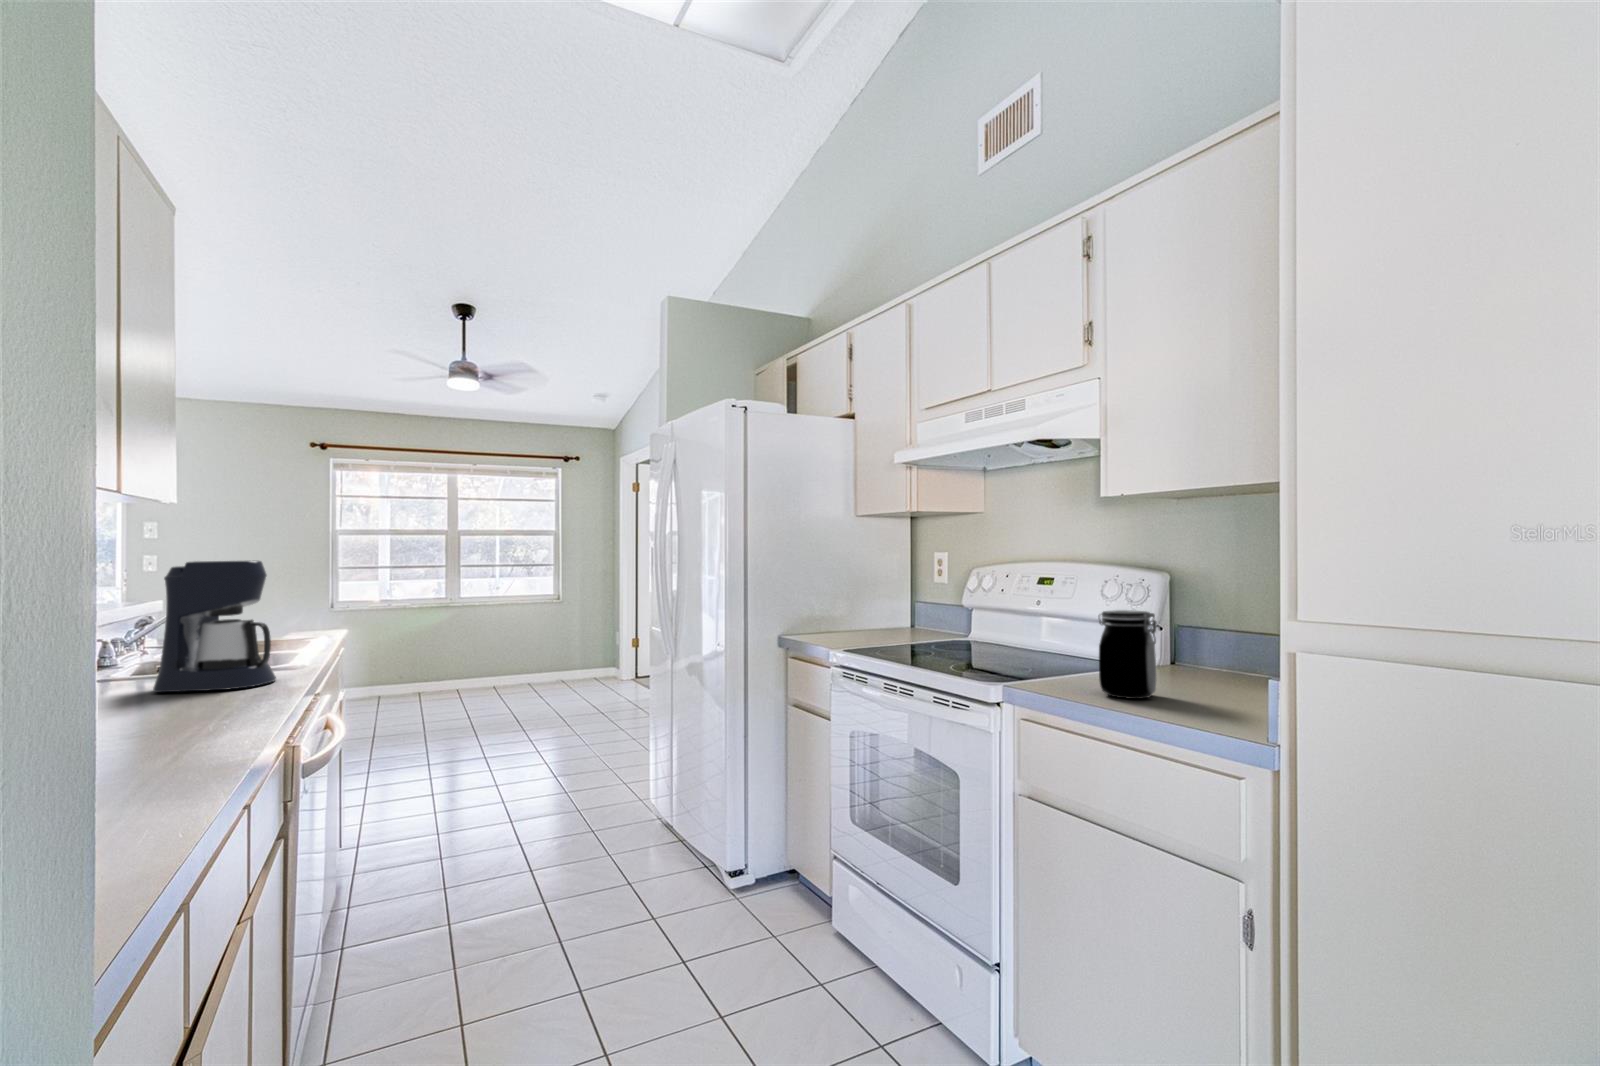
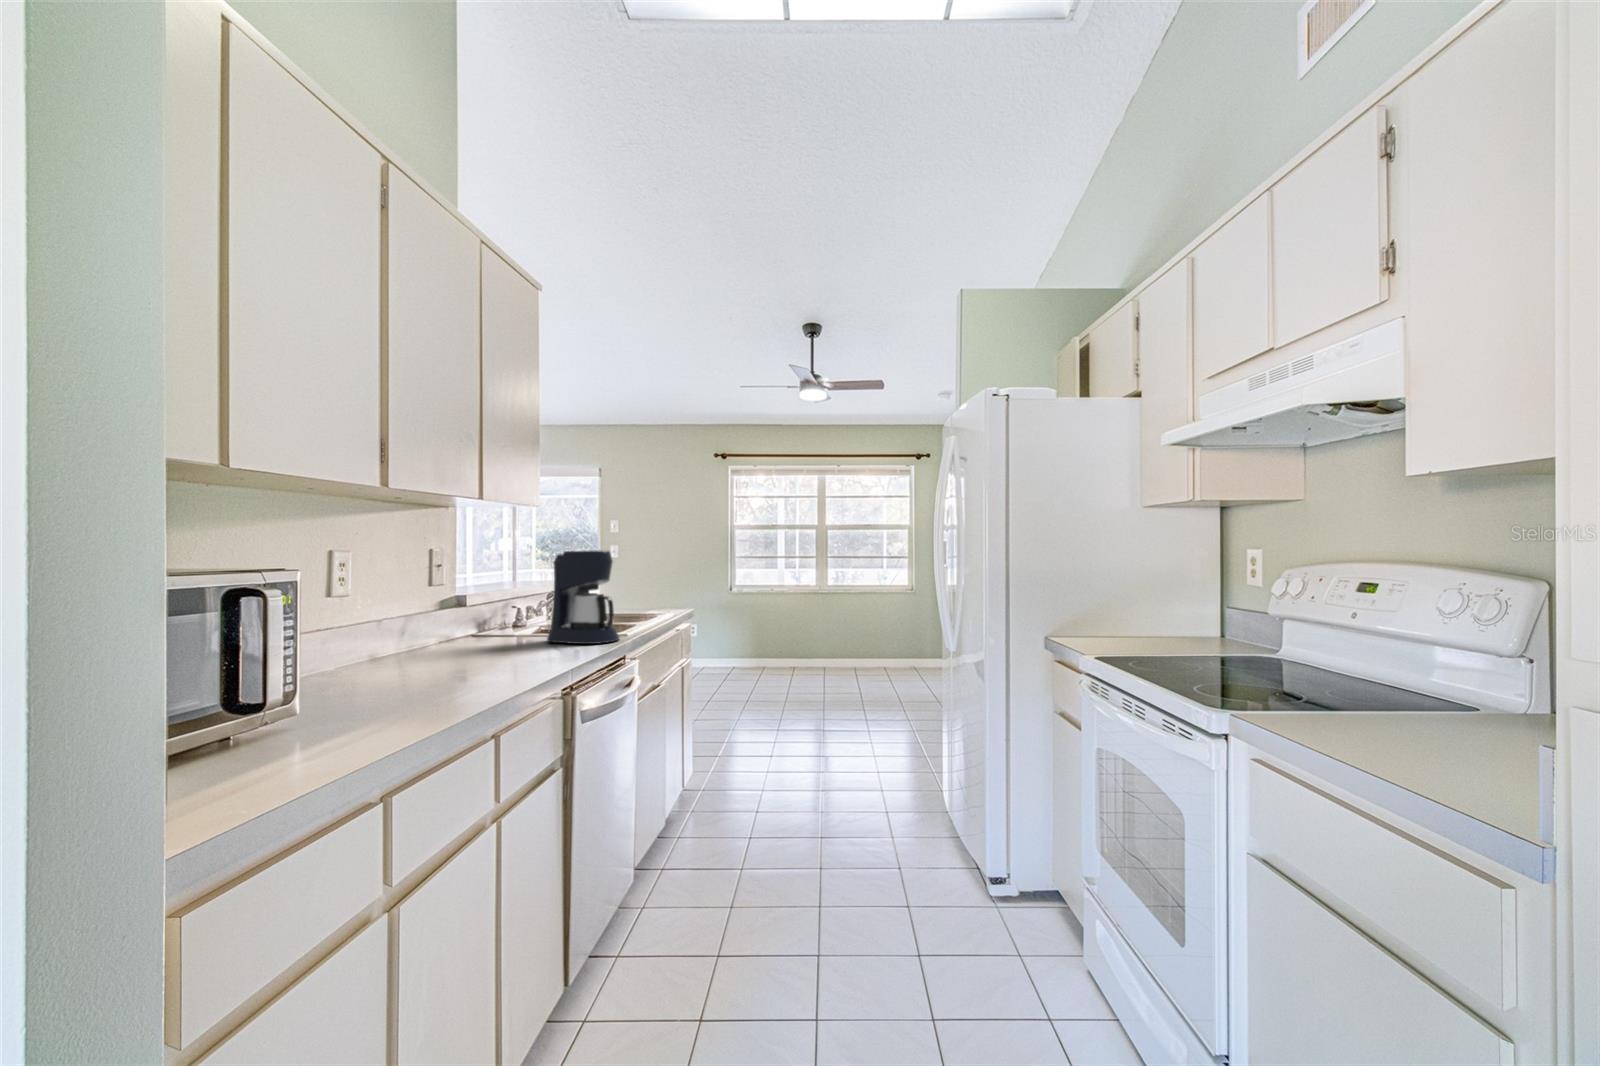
jar: present [1099,610,1156,699] -> none [1345,634,1450,760]

